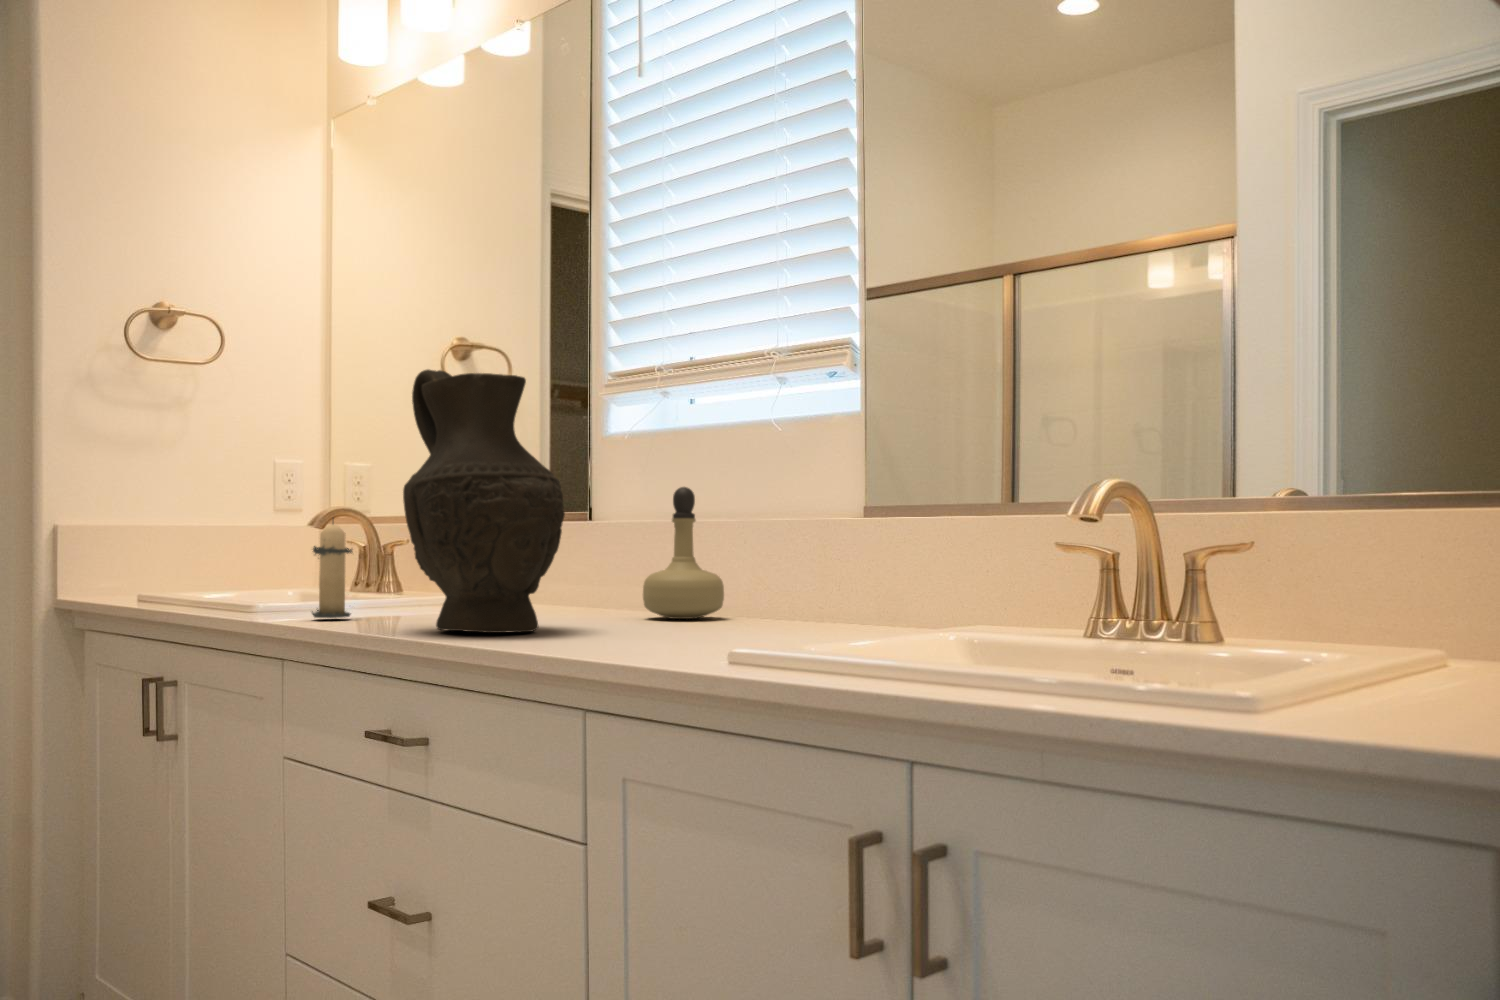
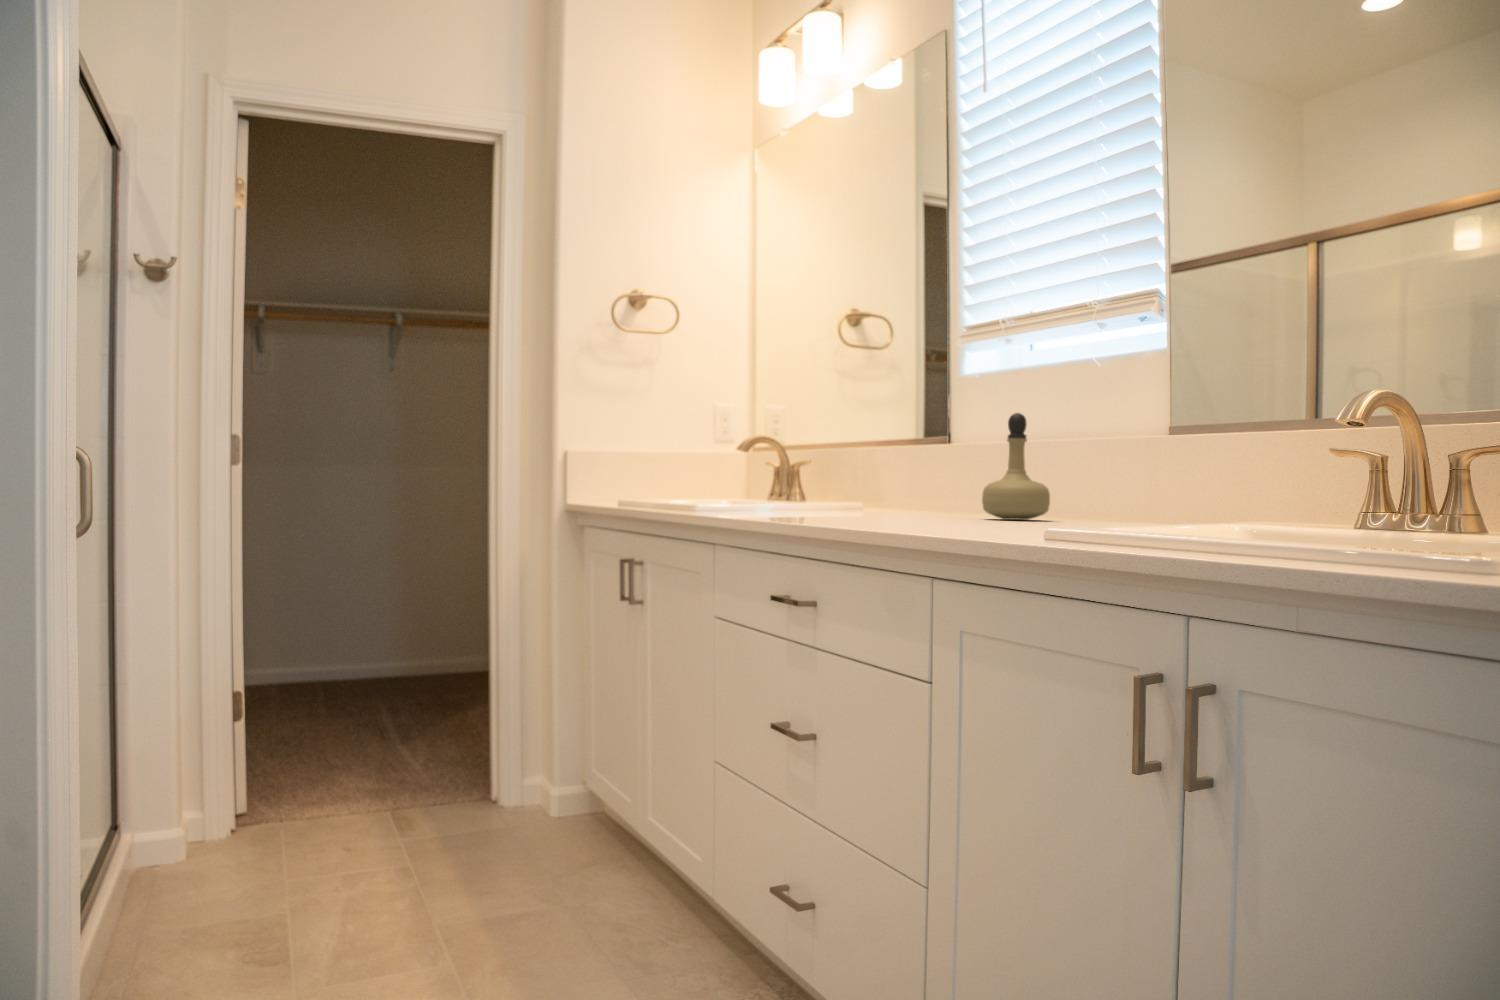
decorative vase: present [403,370,565,633] -> none [796,323,914,519]
candle: present [312,518,352,618] -> none [730,437,767,513]

